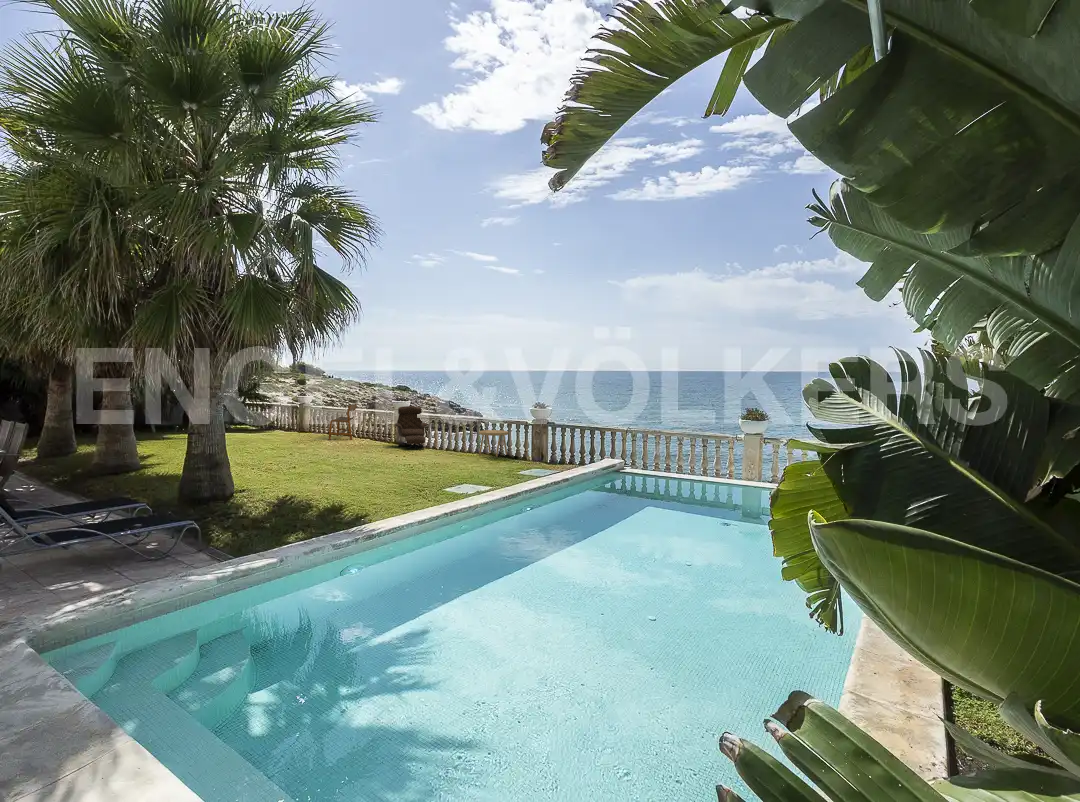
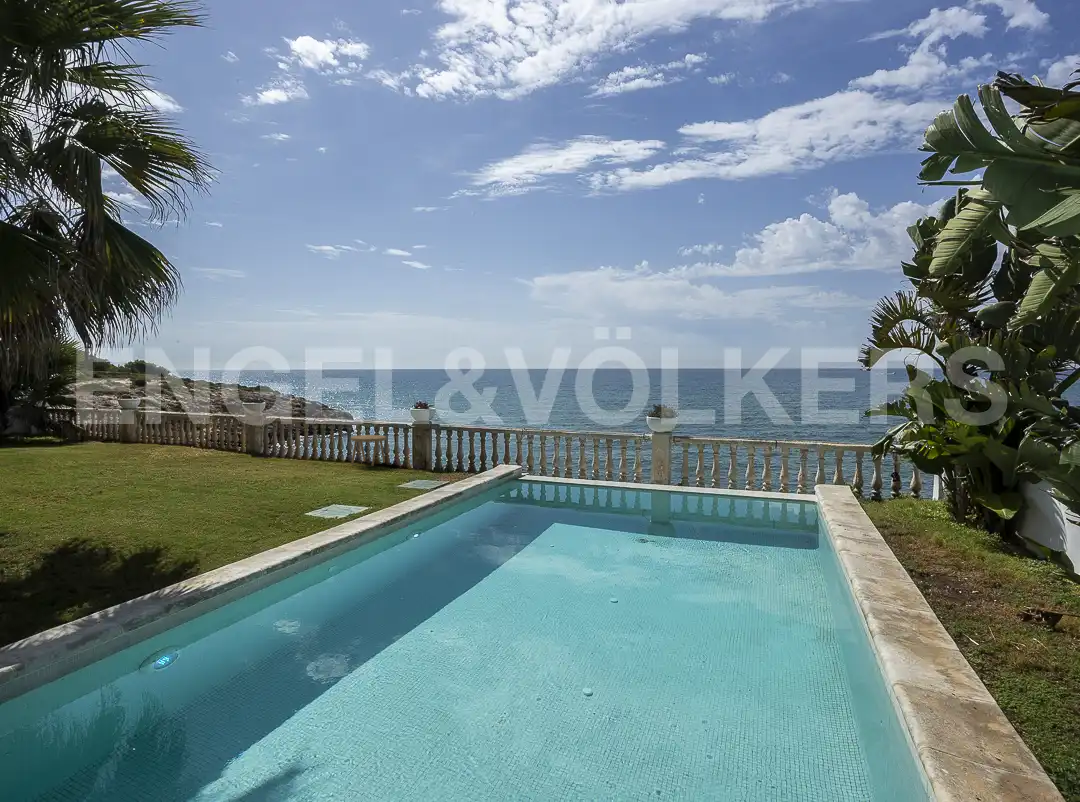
bench: present [328,403,357,440] -> none [158,406,200,452]
lounge chair: present [395,406,427,450] -> none [246,409,287,460]

